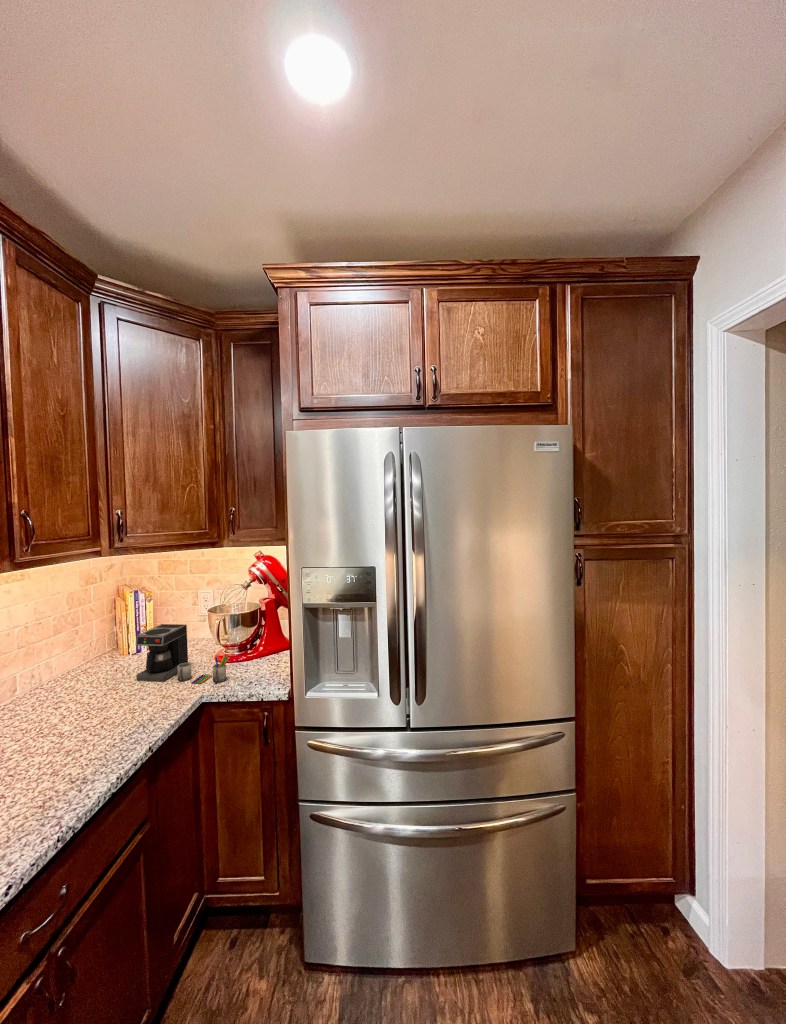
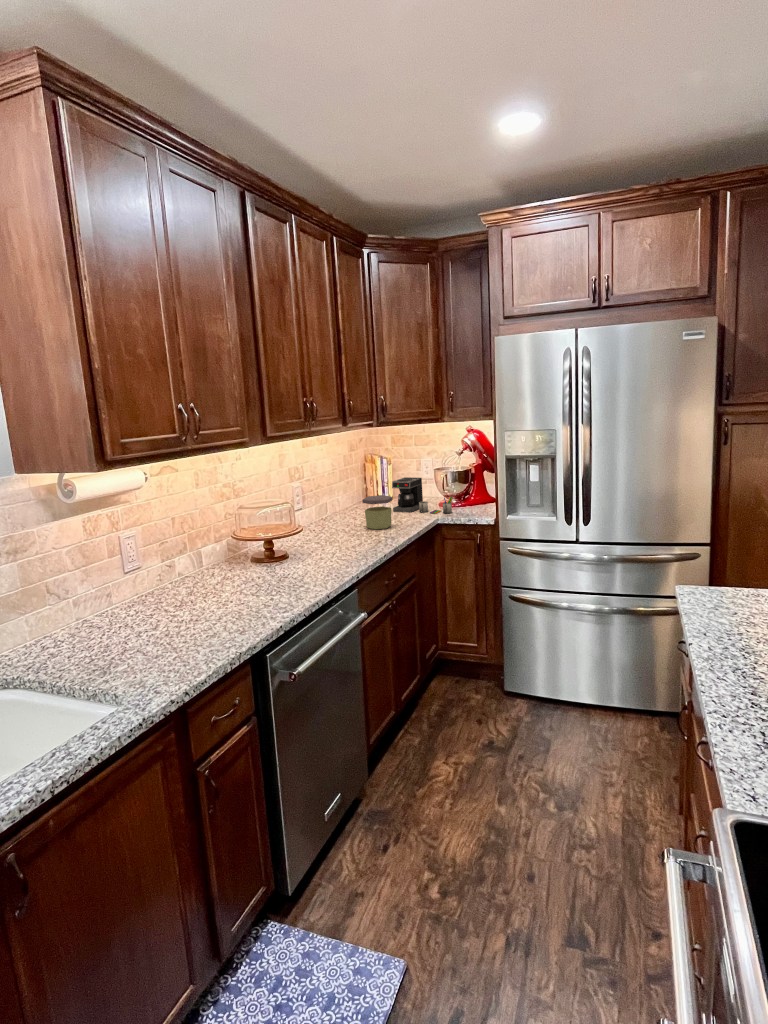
jar: none [48,675,111,745] -> present [362,495,393,530]

